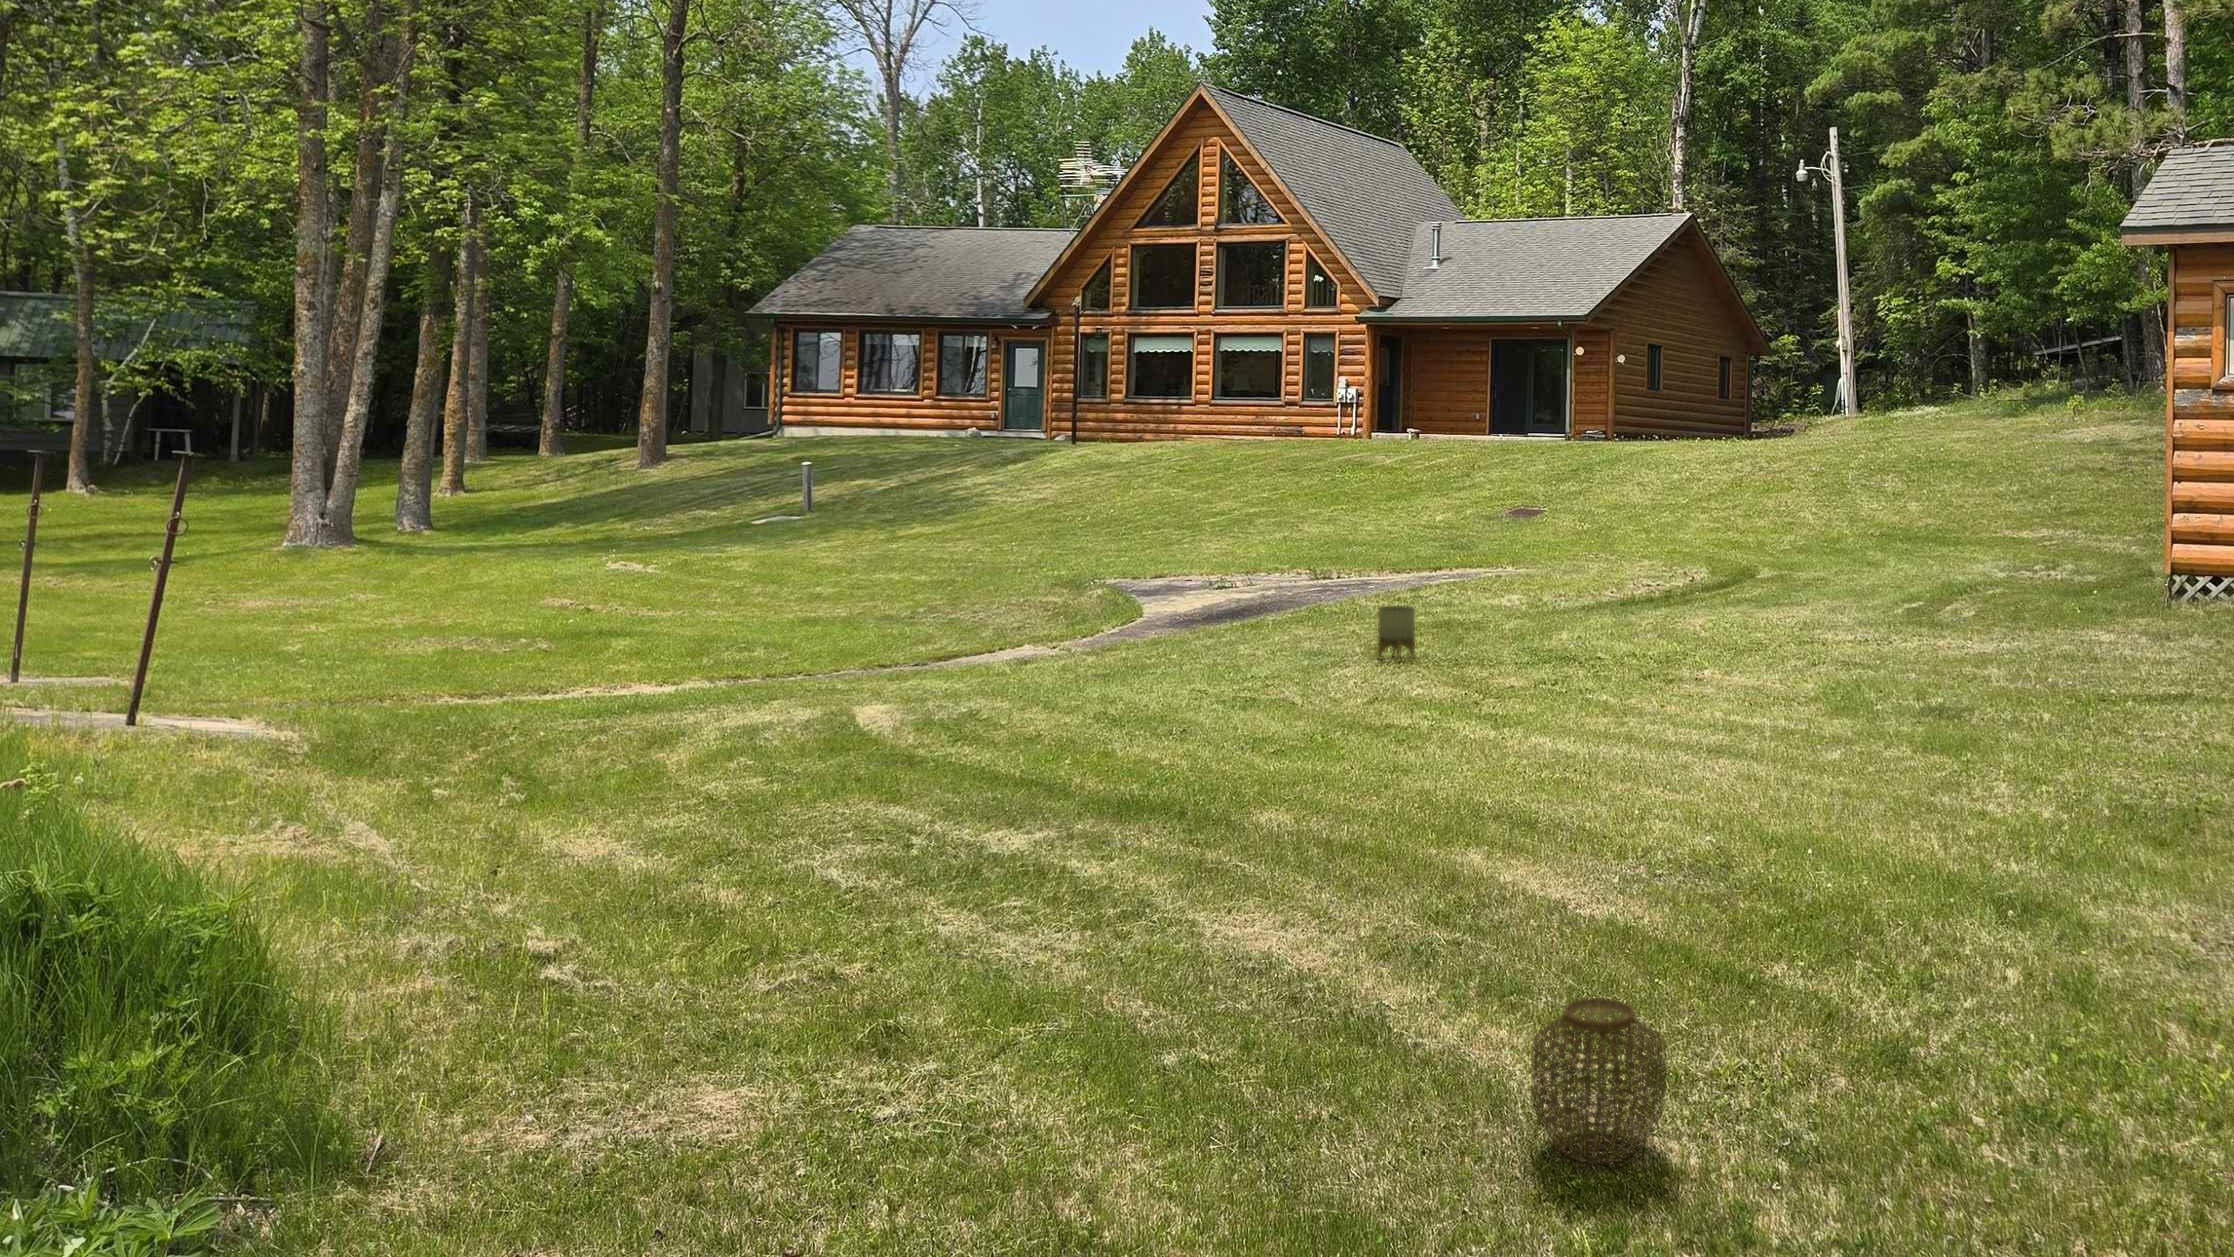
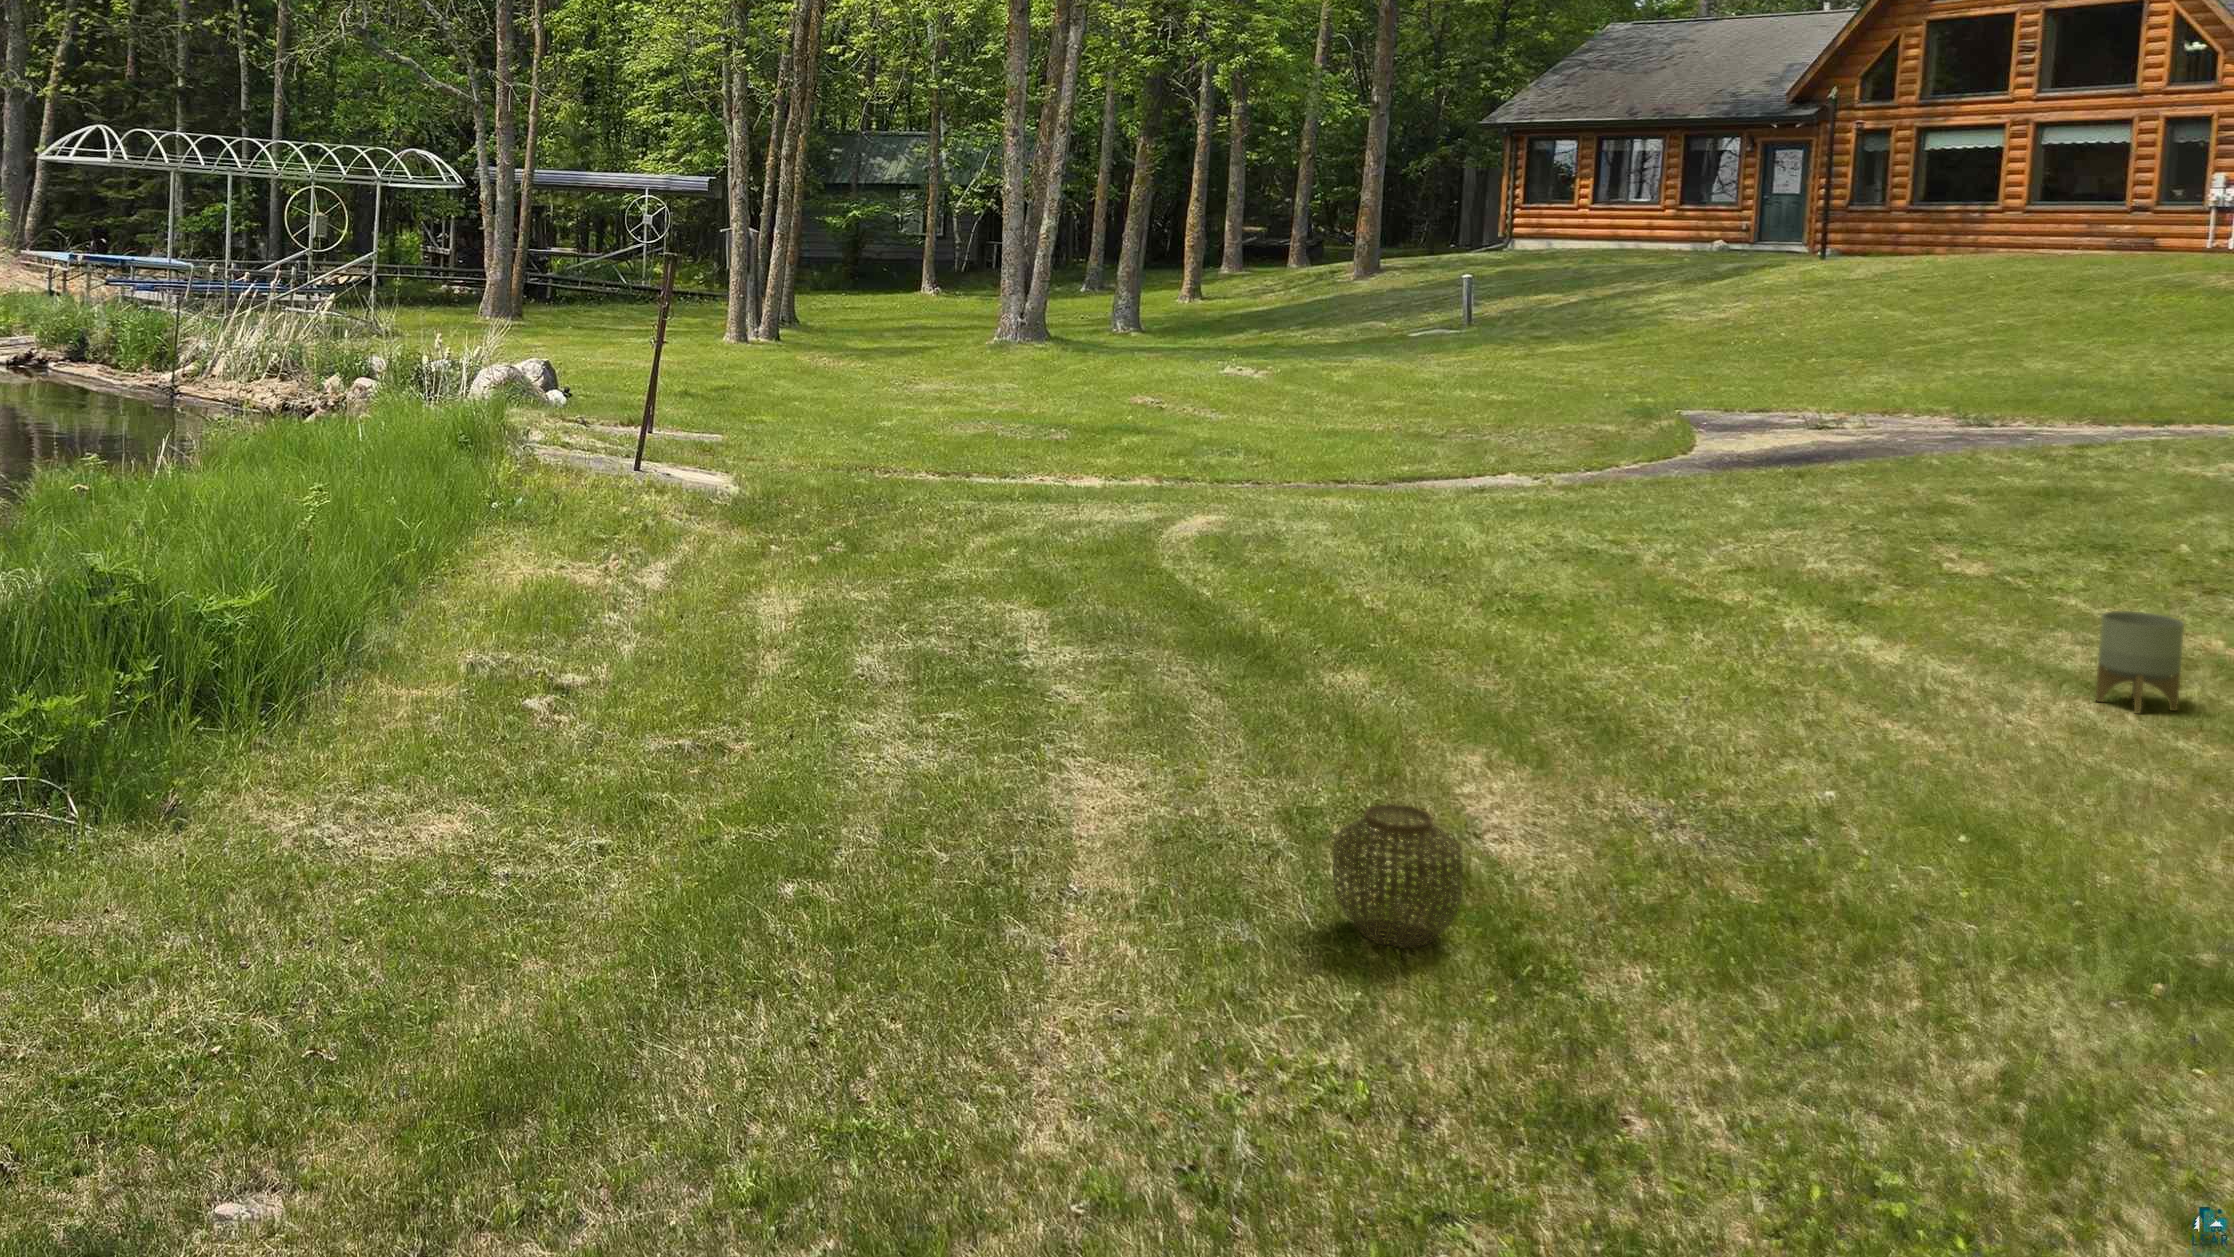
planter: present [1378,605,1415,661] -> present [2096,611,2184,714]

